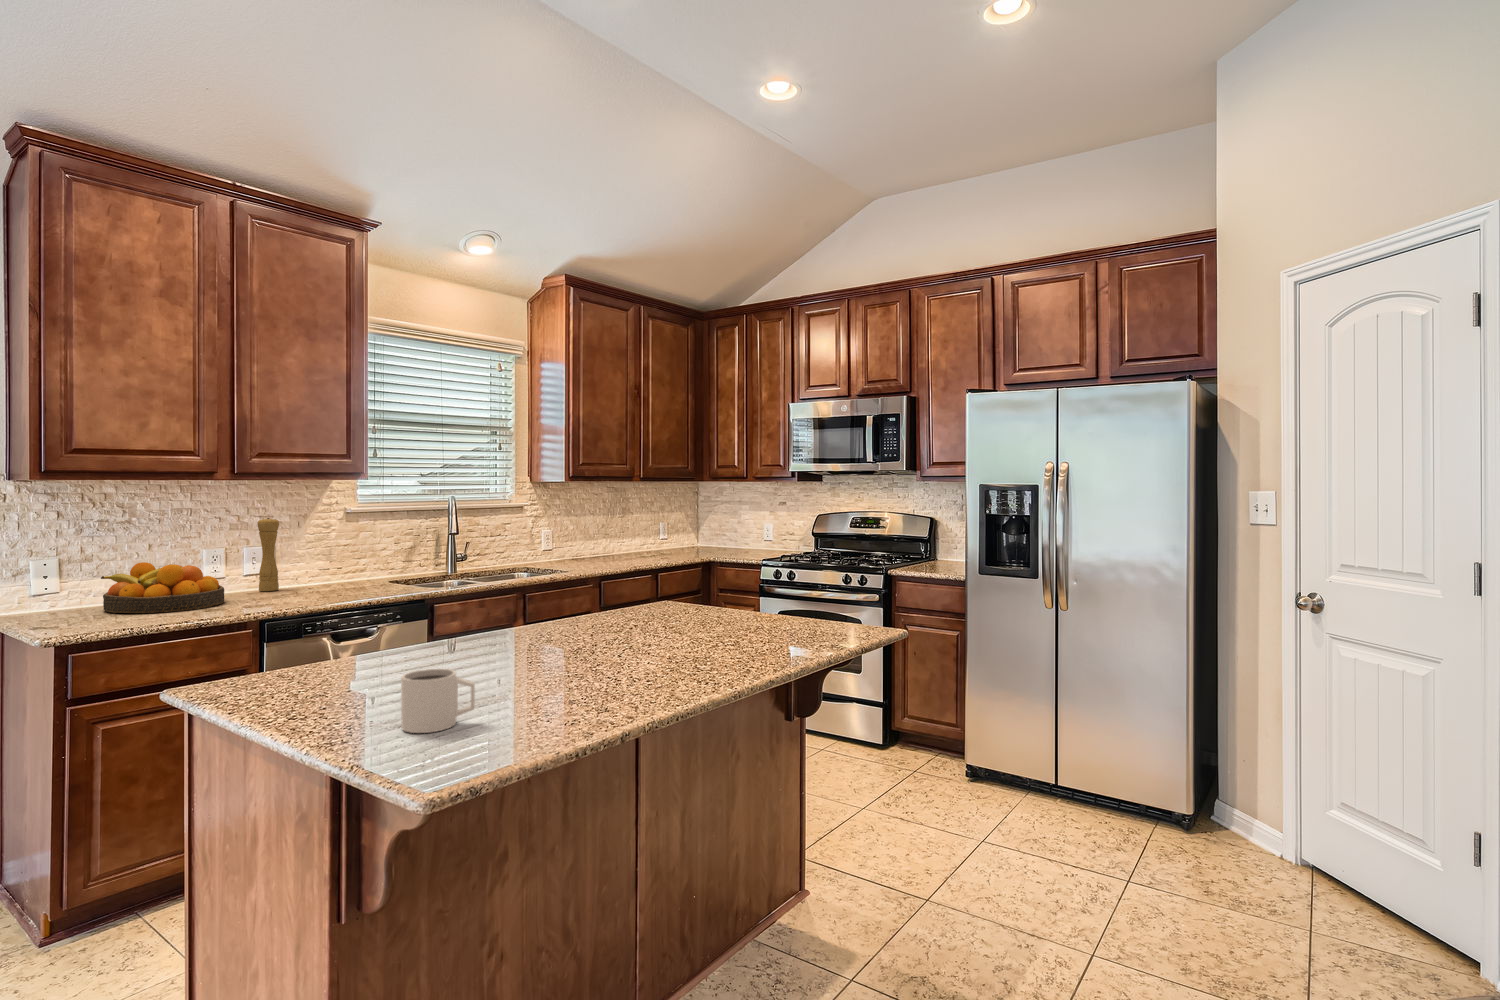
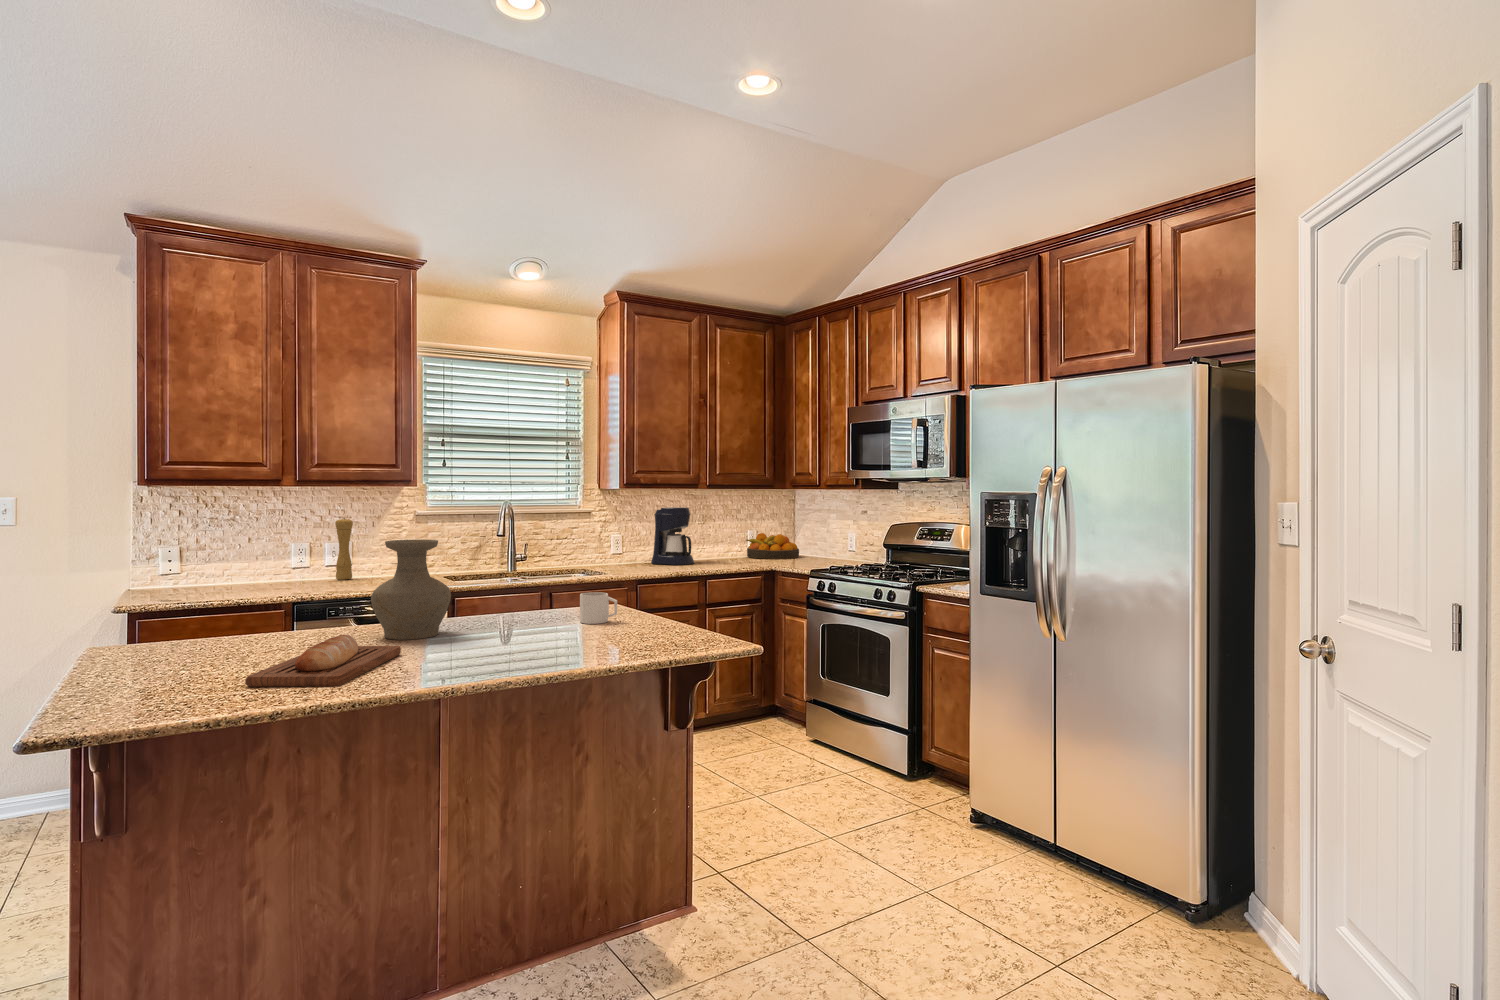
coffee maker: none [585,501,630,561] -> present [651,507,695,565]
vase: none [512,539,595,649] -> present [371,539,451,640]
fruit bowl: present [101,562,225,613] -> present [746,533,799,559]
bread loaf: none [523,645,644,707] -> present [245,635,401,687]
mug: present [401,669,475,733] -> present [580,592,617,624]

